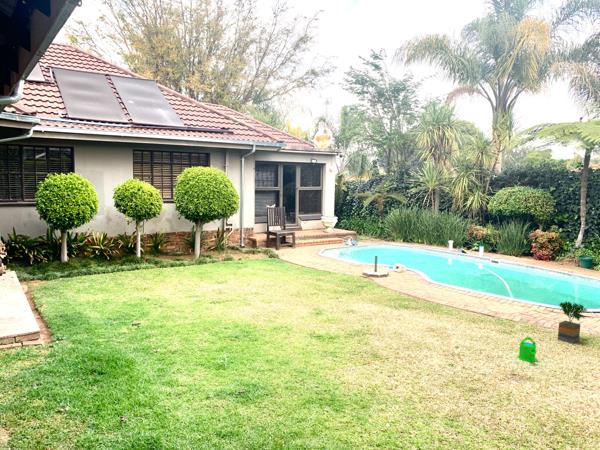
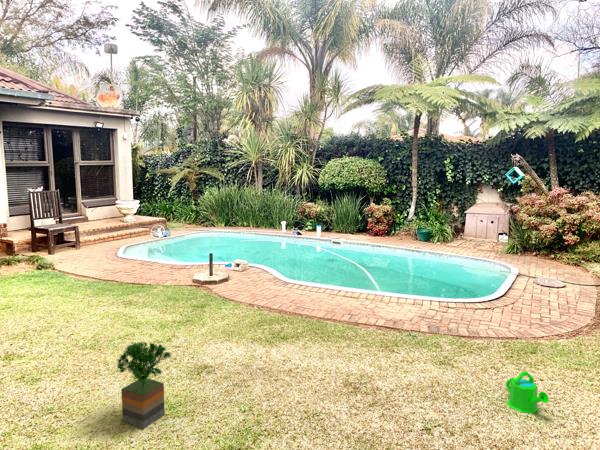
potted tree: present [558,302,587,343] -> present [117,342,171,429]

